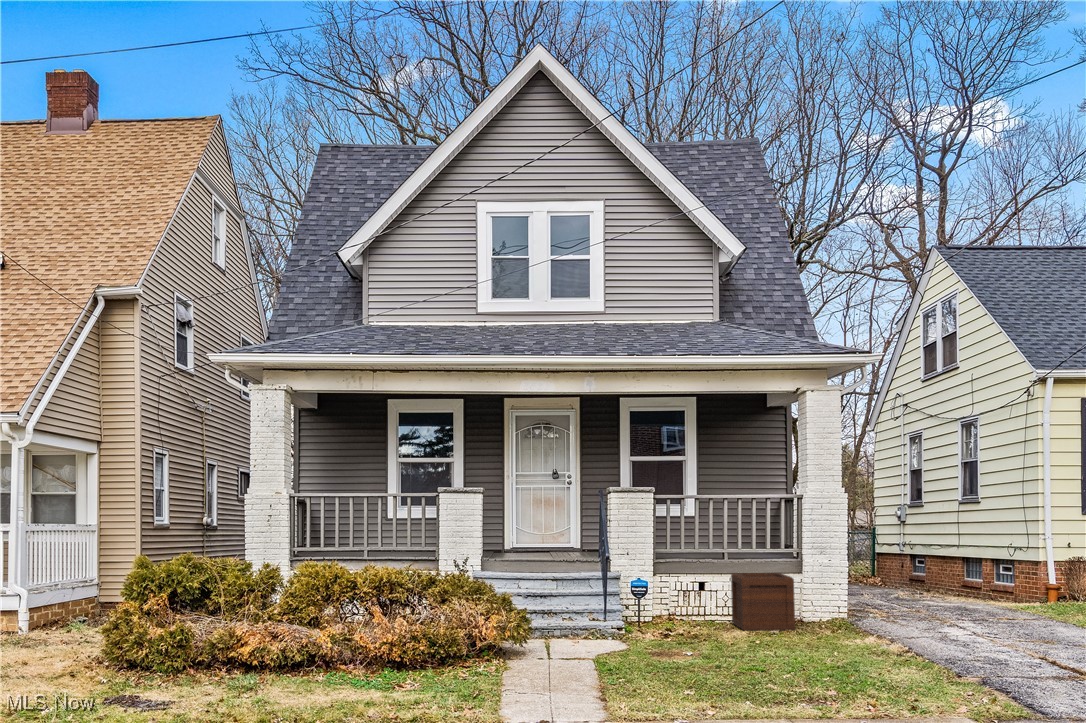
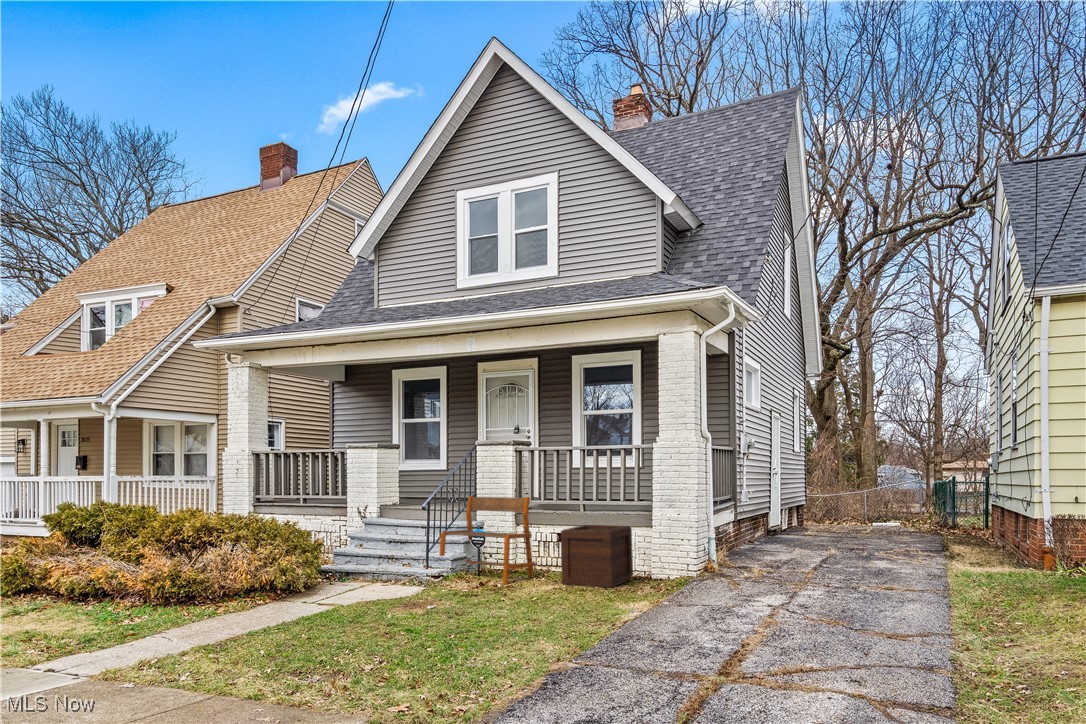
bench: none [605,547,696,634] -> present [440,496,534,585]

